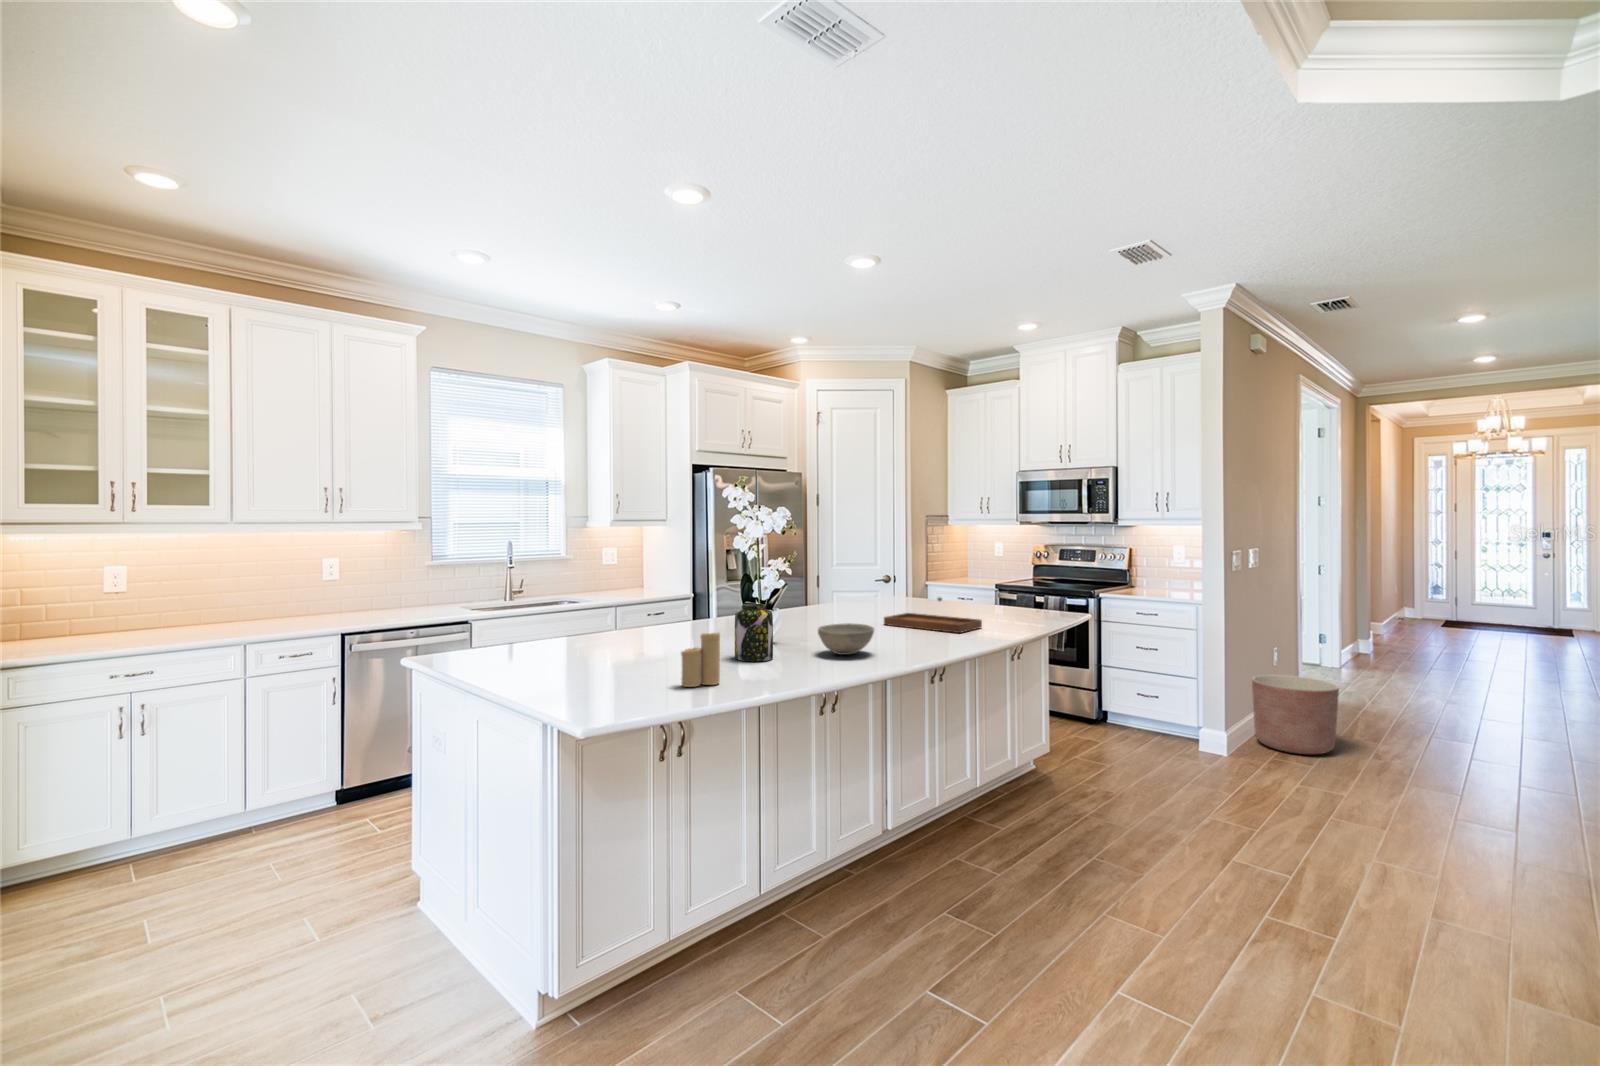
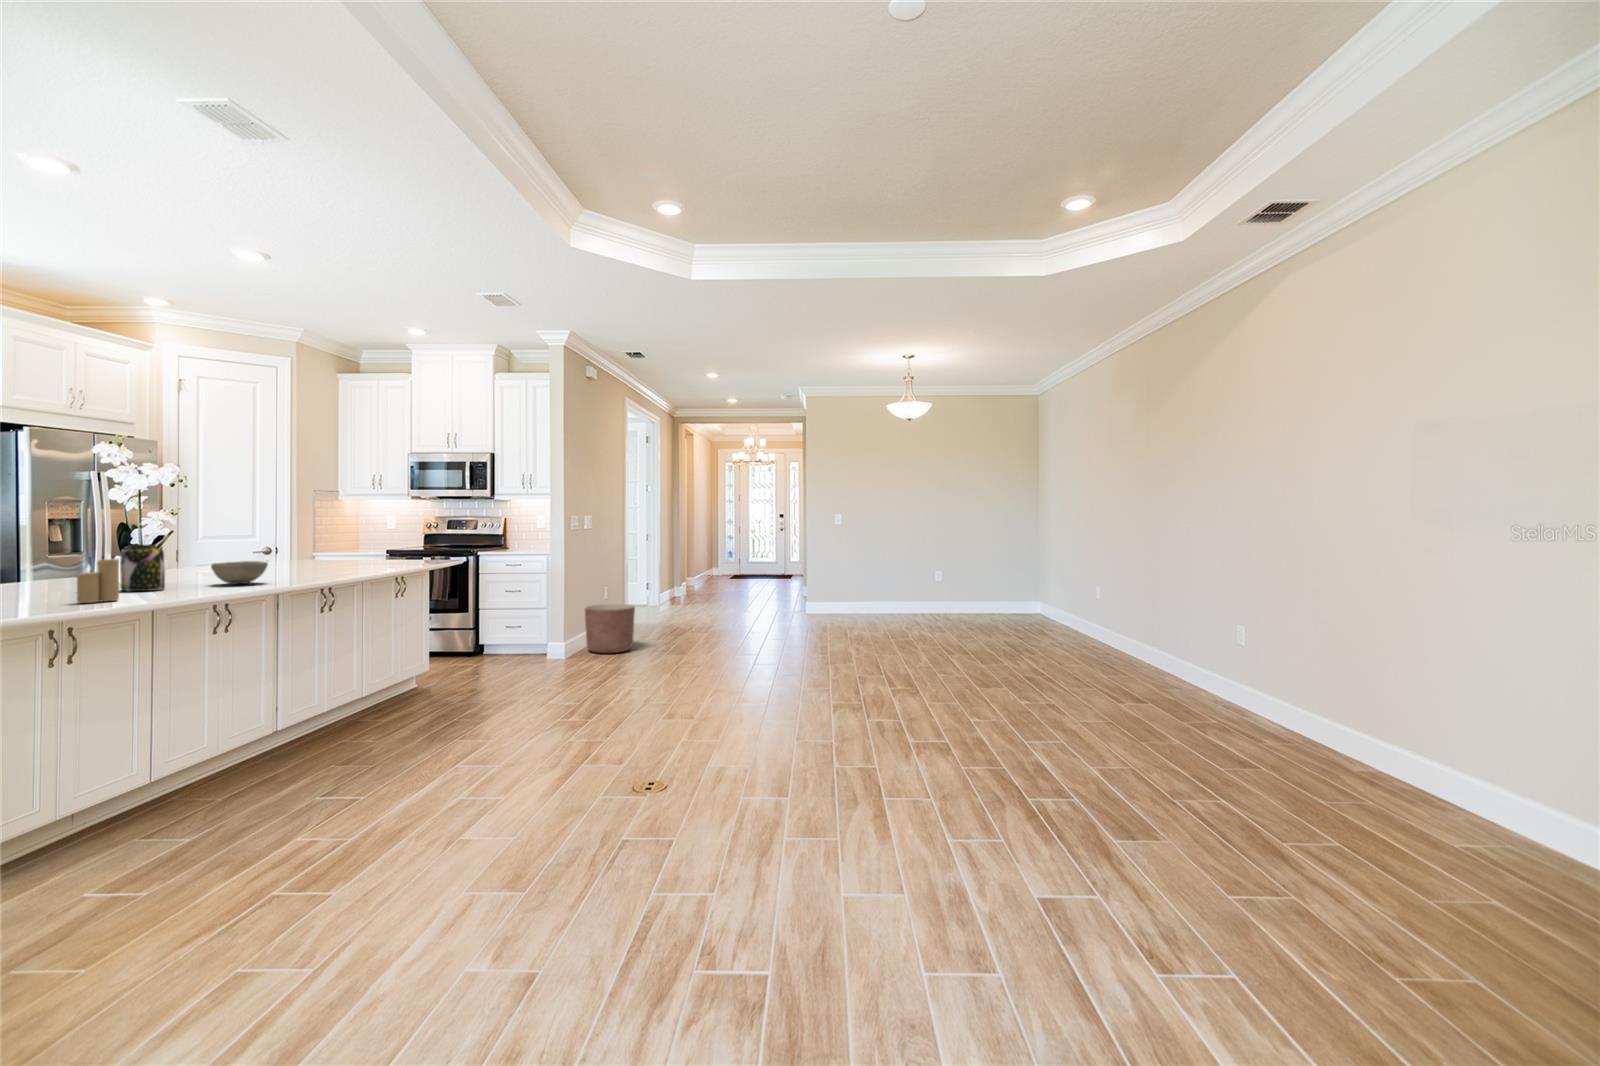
tray: present [884,597,982,633] -> none [273,546,367,572]

